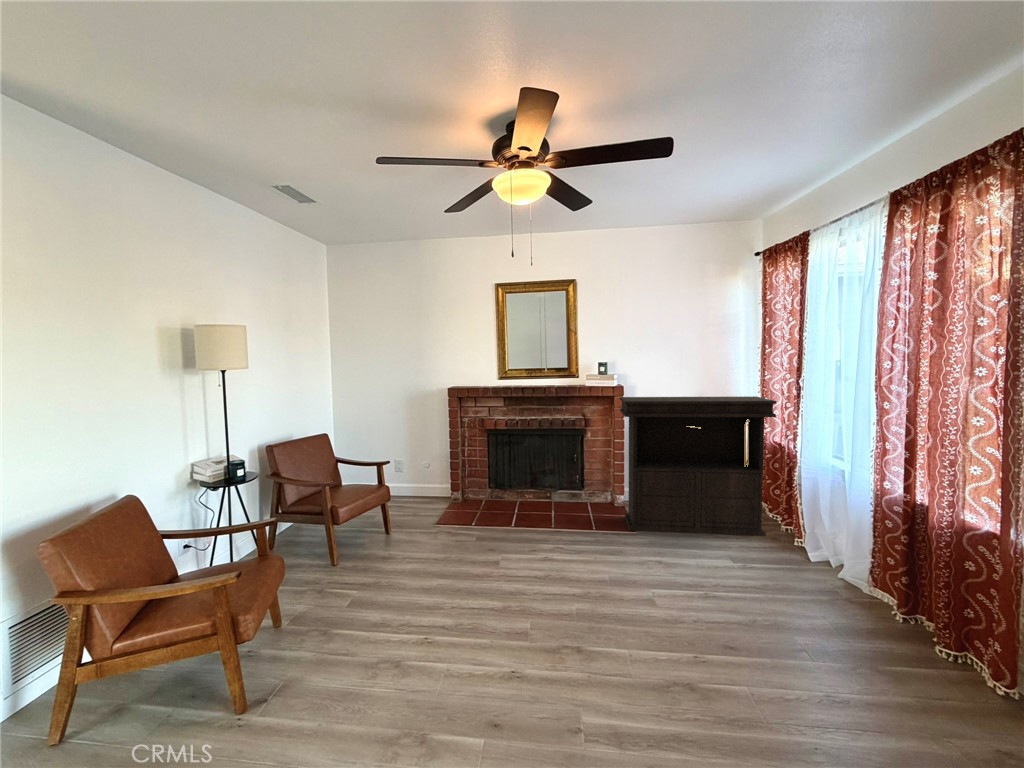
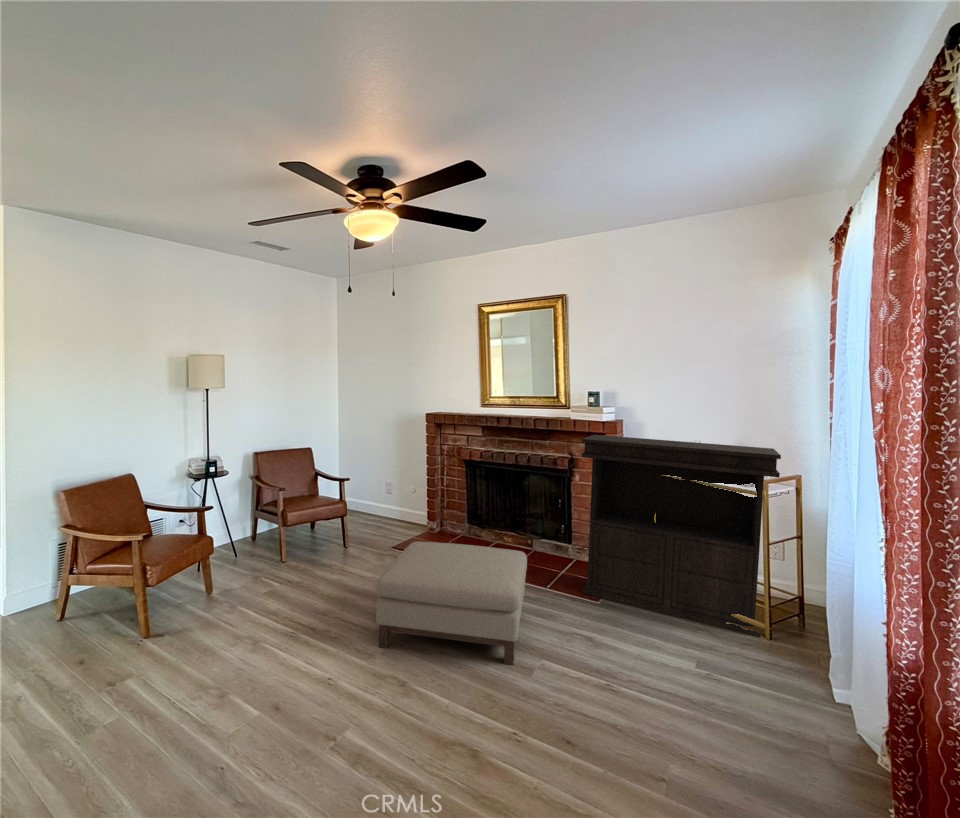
ottoman: none [496,504,639,616] -> present [376,542,527,665]

